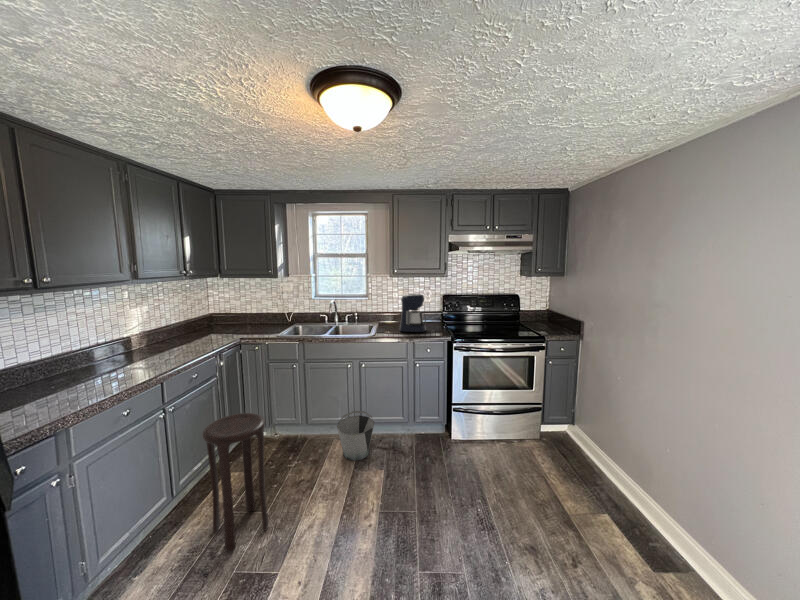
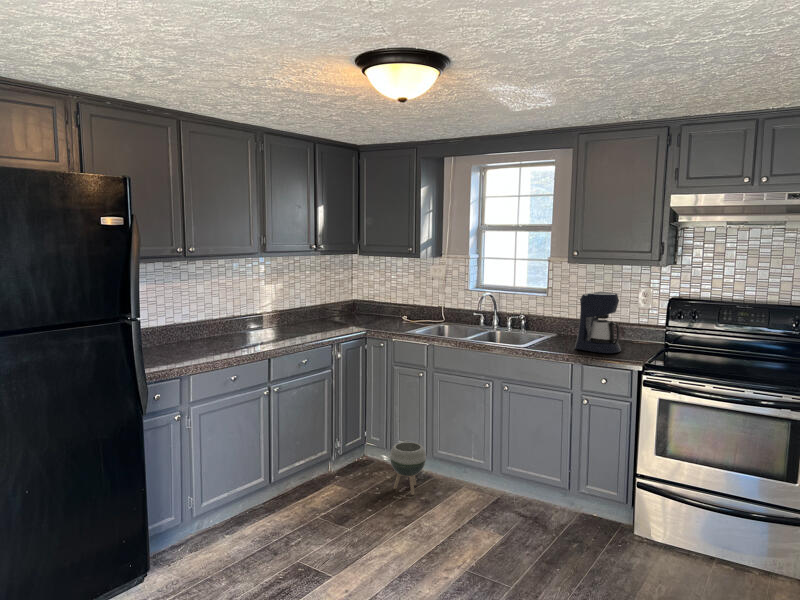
bucket: present [337,411,374,461] -> none [456,451,509,517]
stool: present [202,413,268,552] -> none [288,408,350,546]
planter: none [280,418,309,459] -> present [390,442,426,495]

